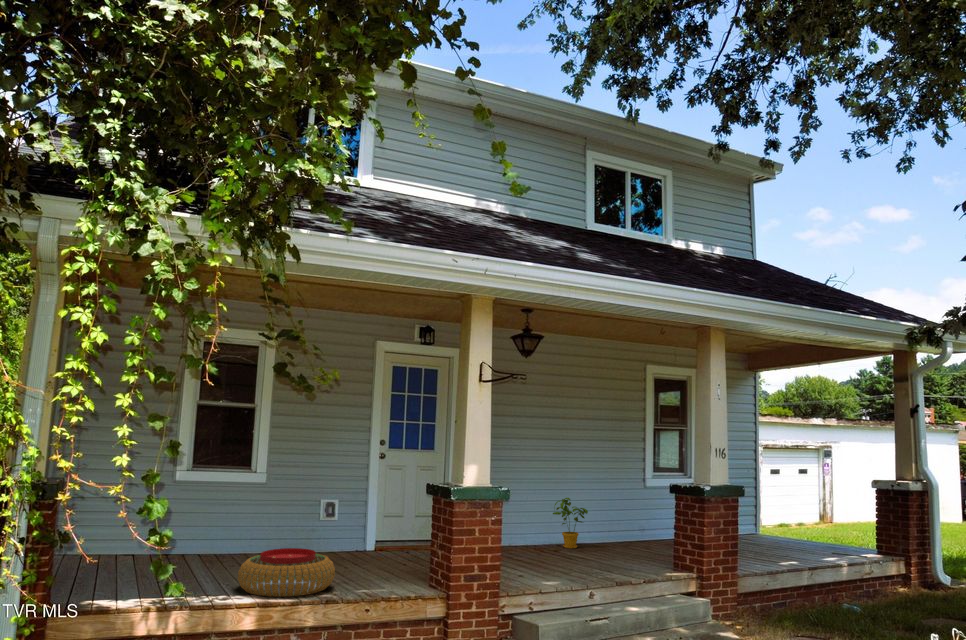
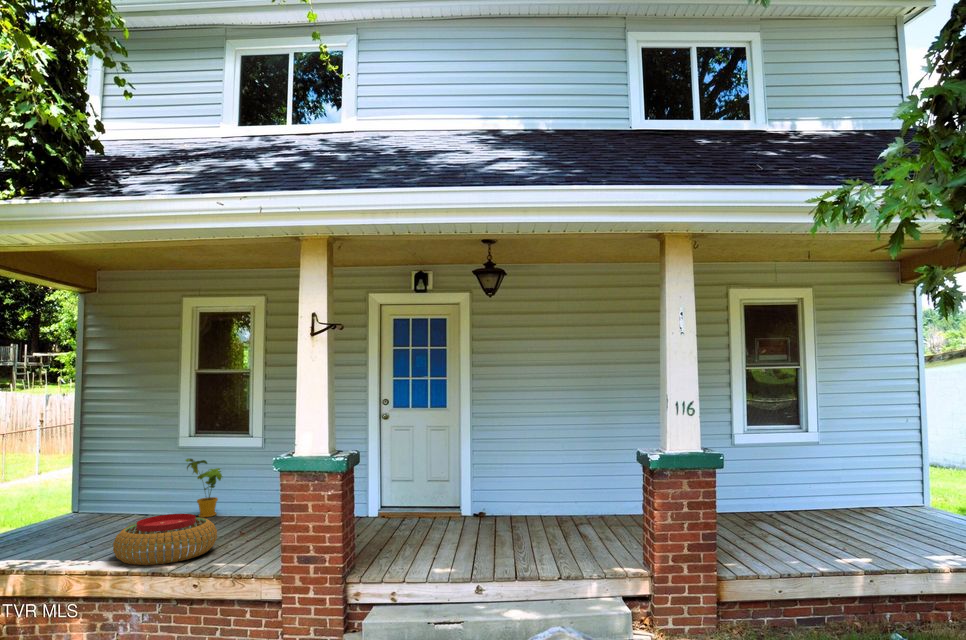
house plant: present [553,498,588,549] -> present [186,458,222,517]

